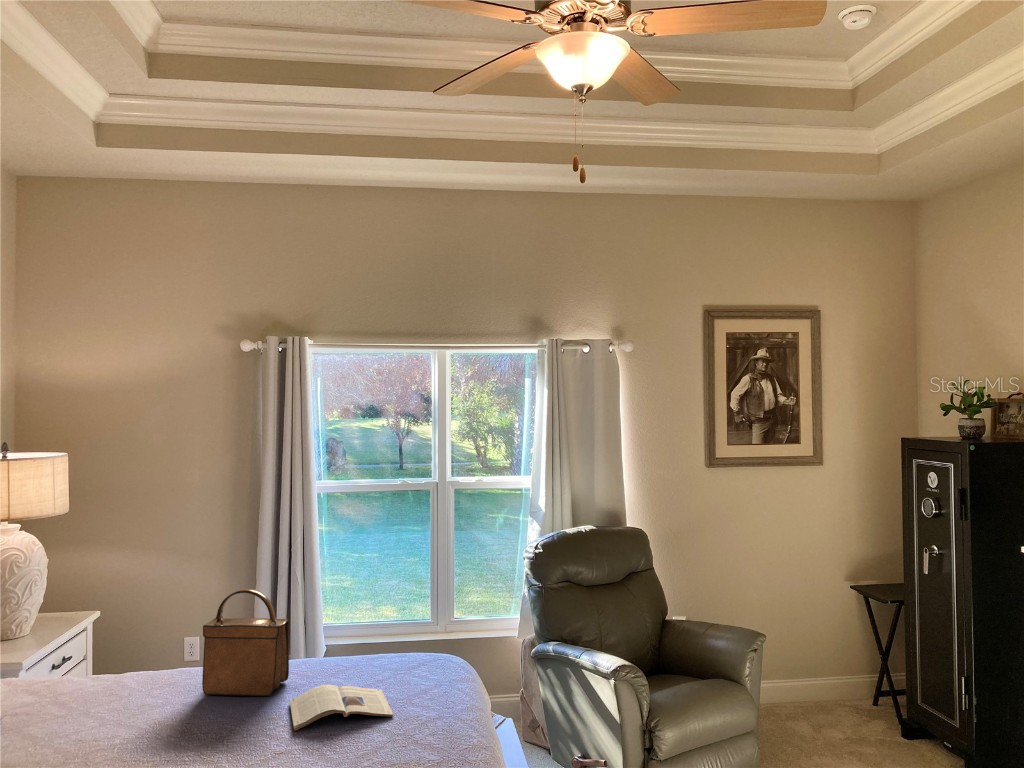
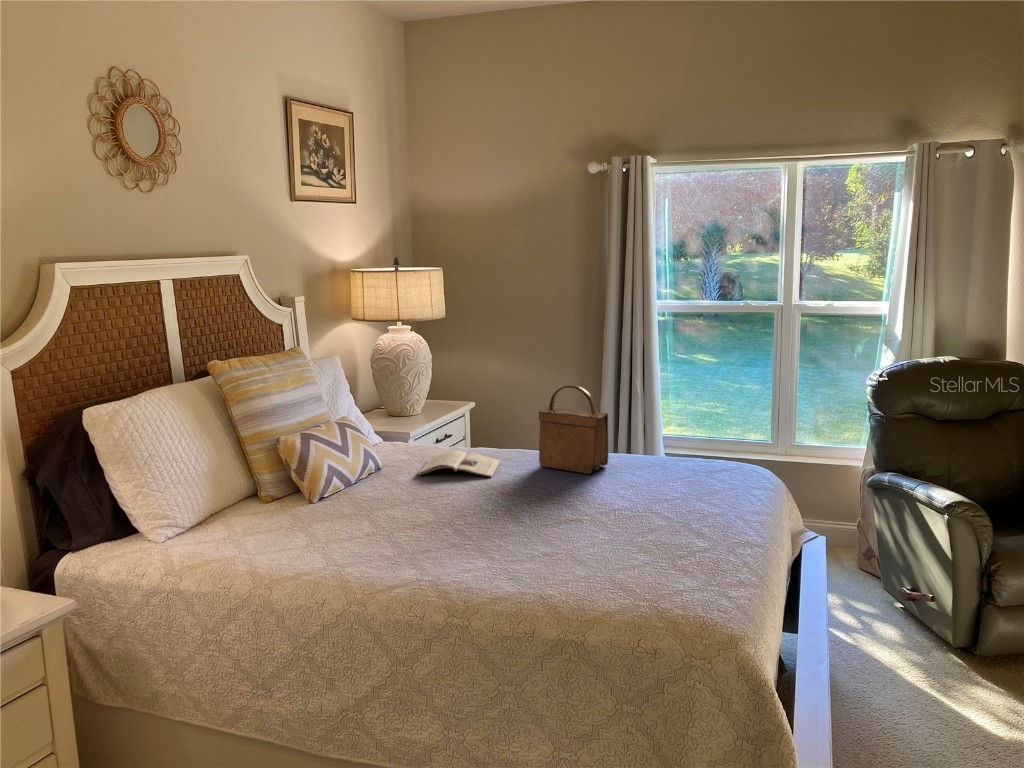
magazine: present [290,684,393,730] -> present [419,450,500,477]

